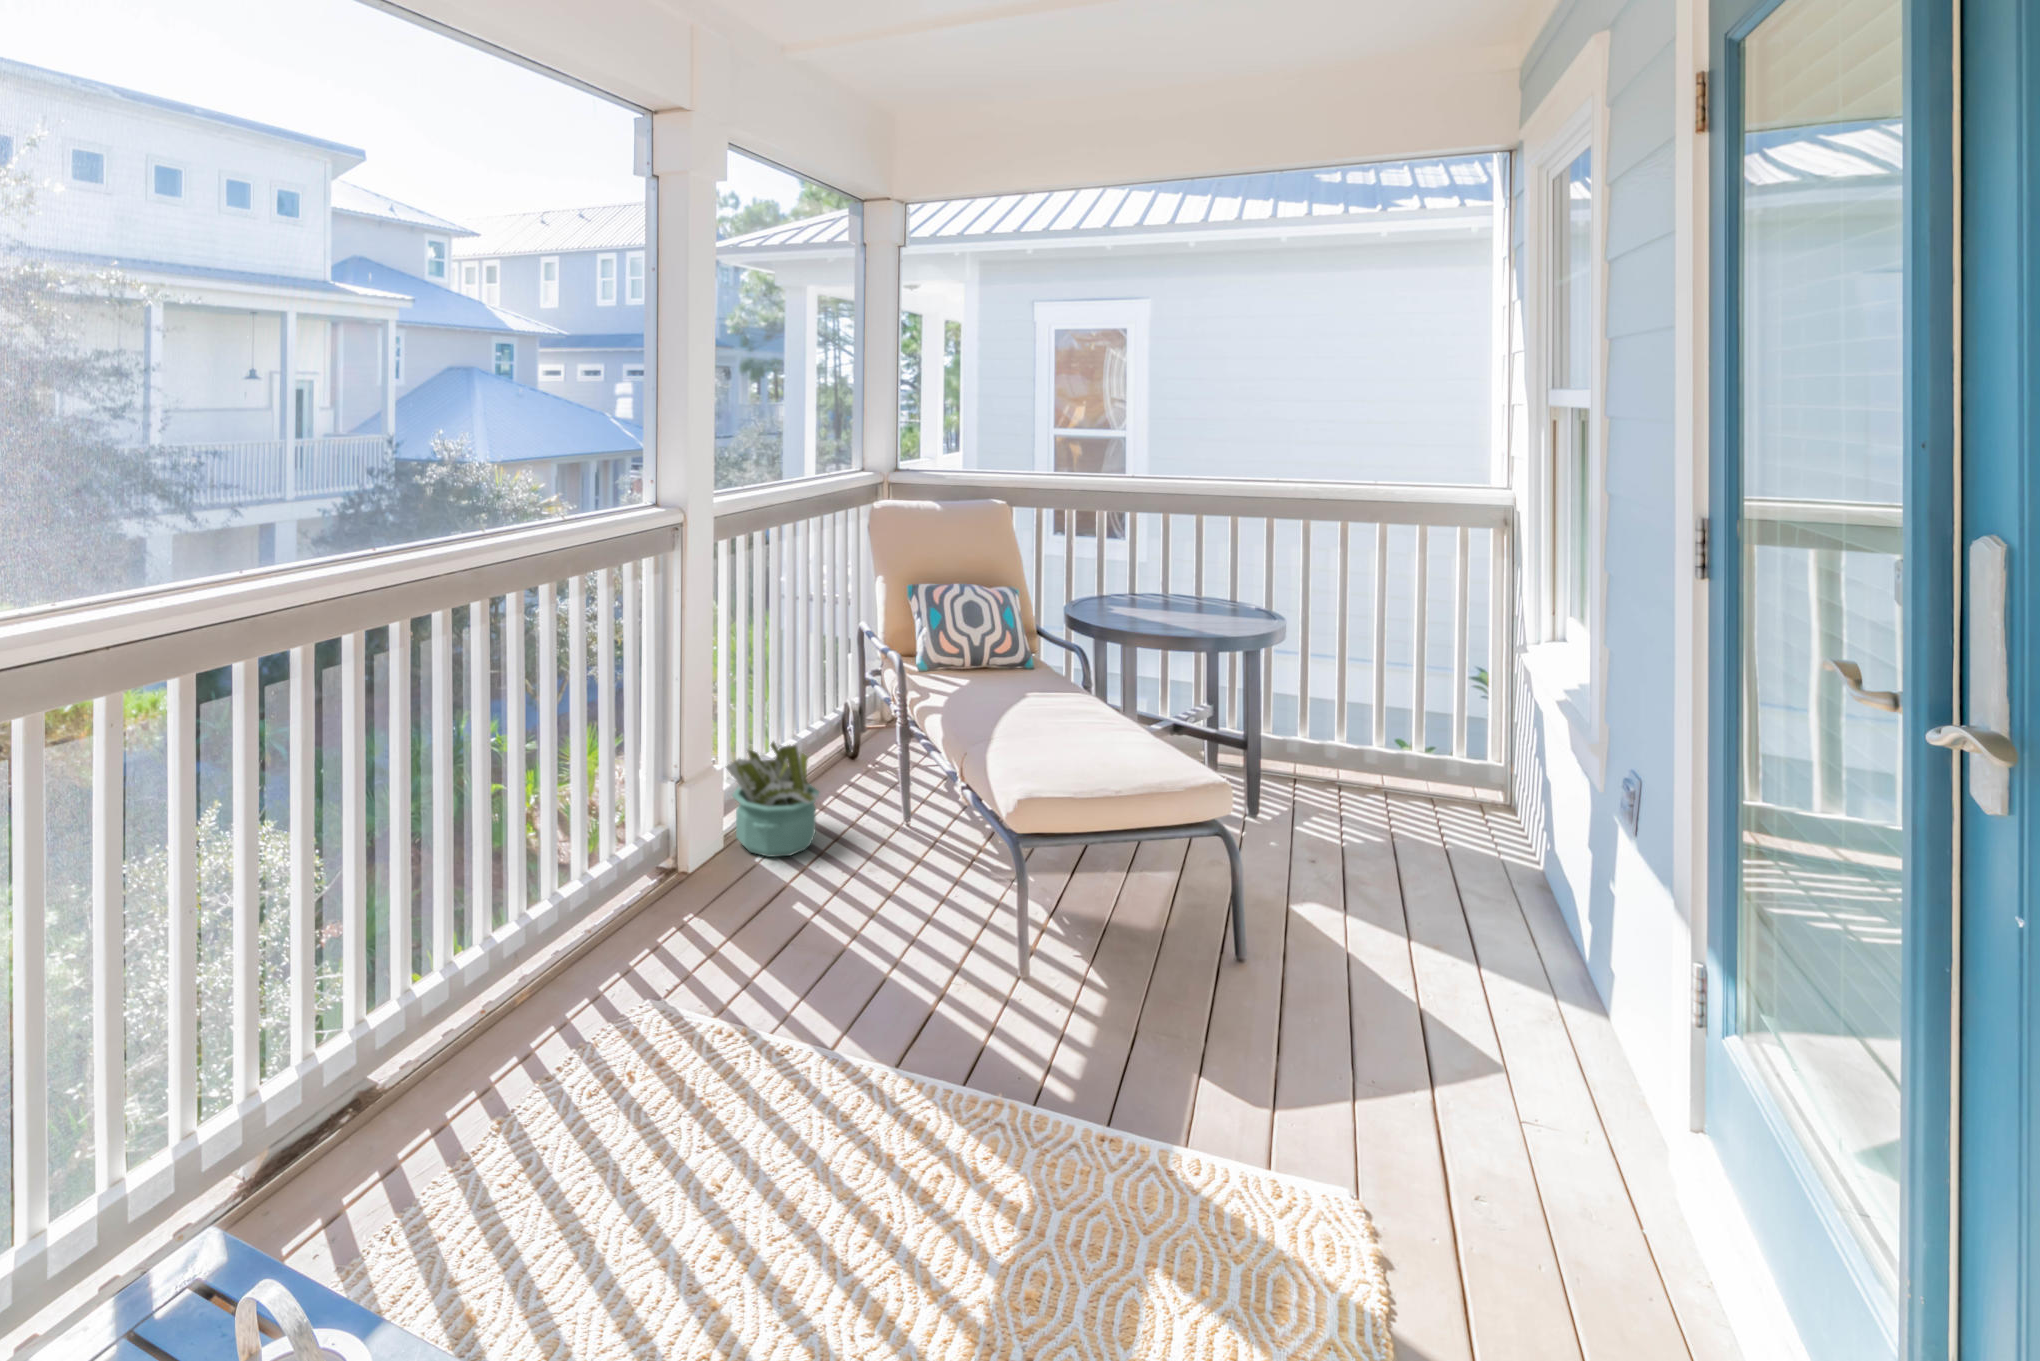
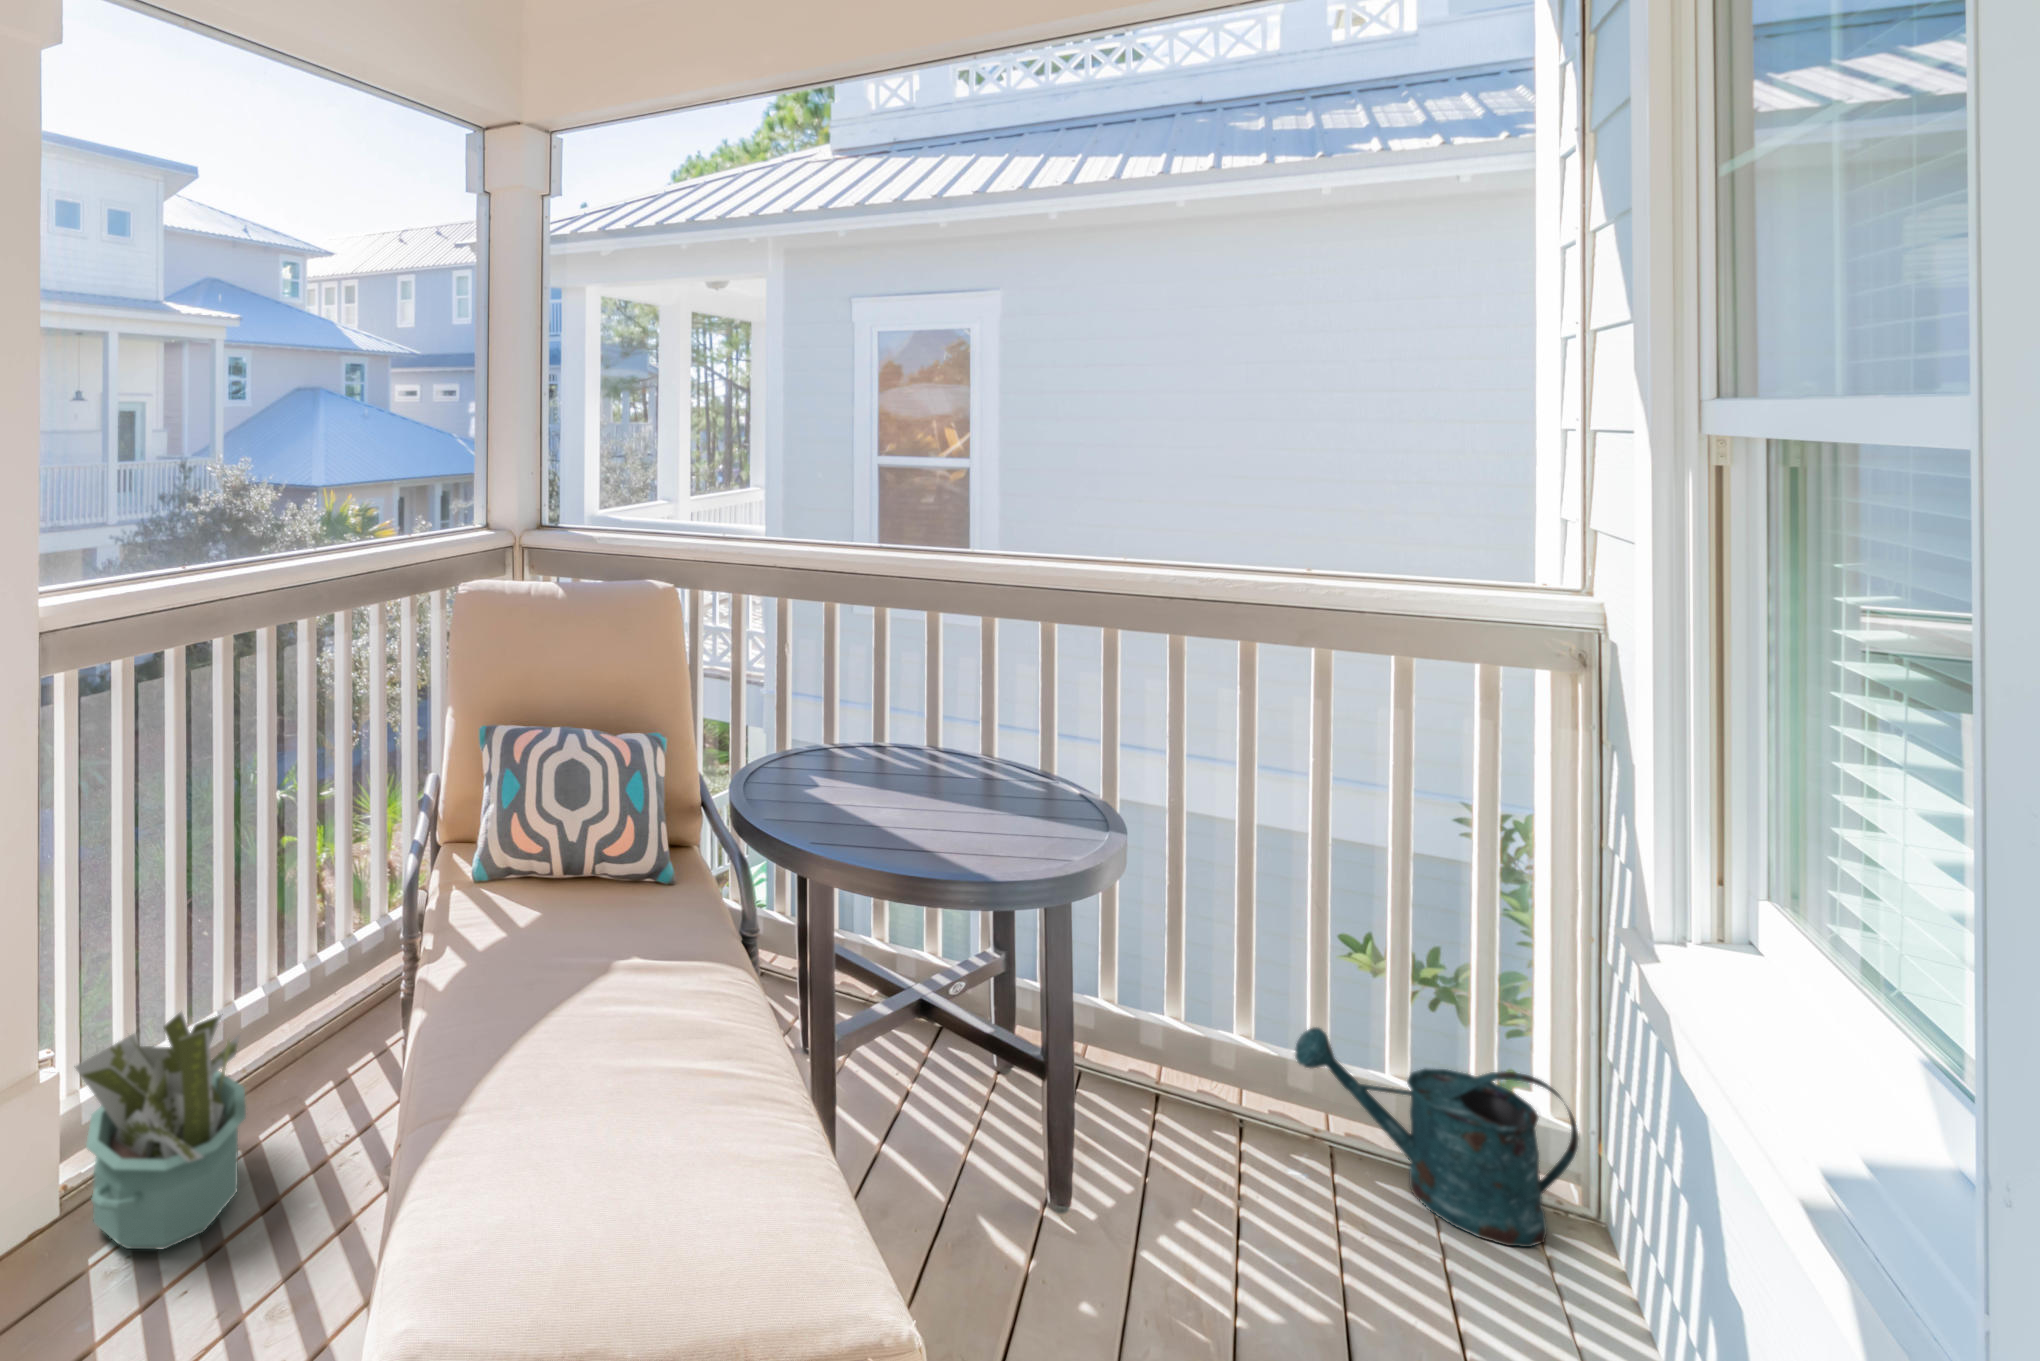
watering can: none [1368,726,1501,817] -> present [1295,1027,1578,1247]

